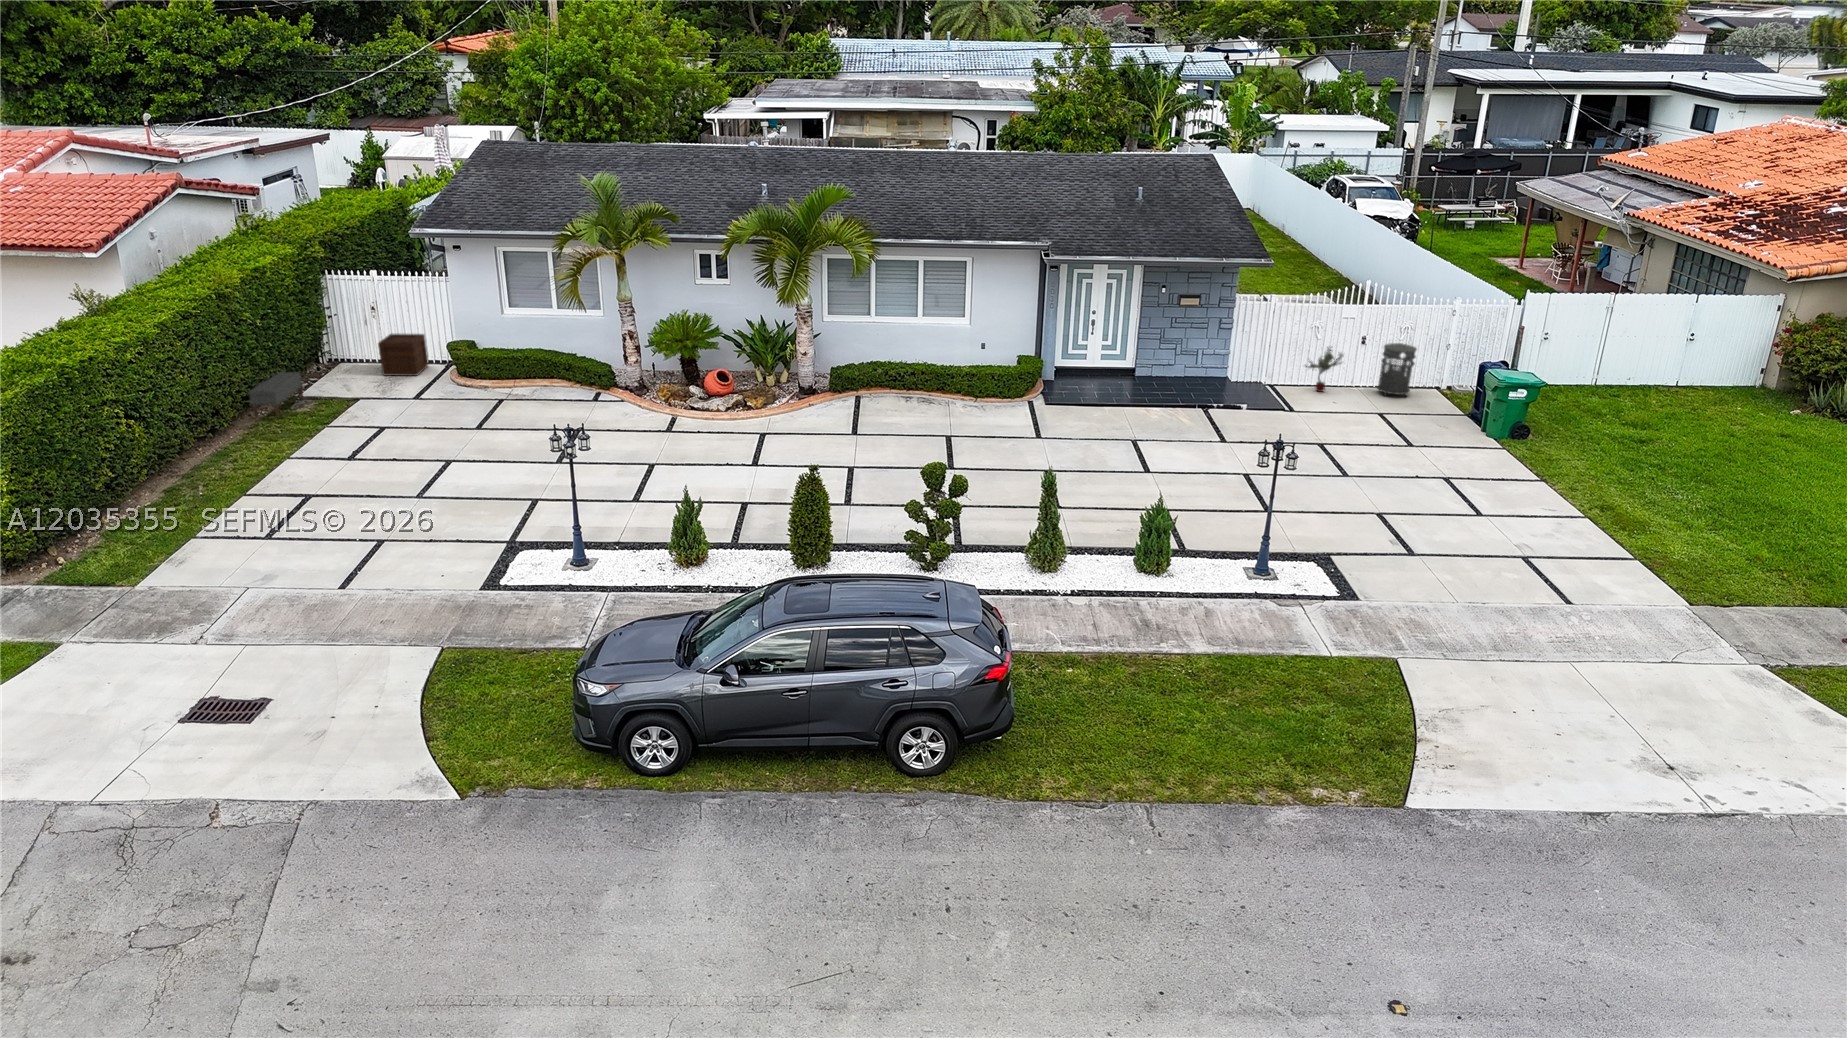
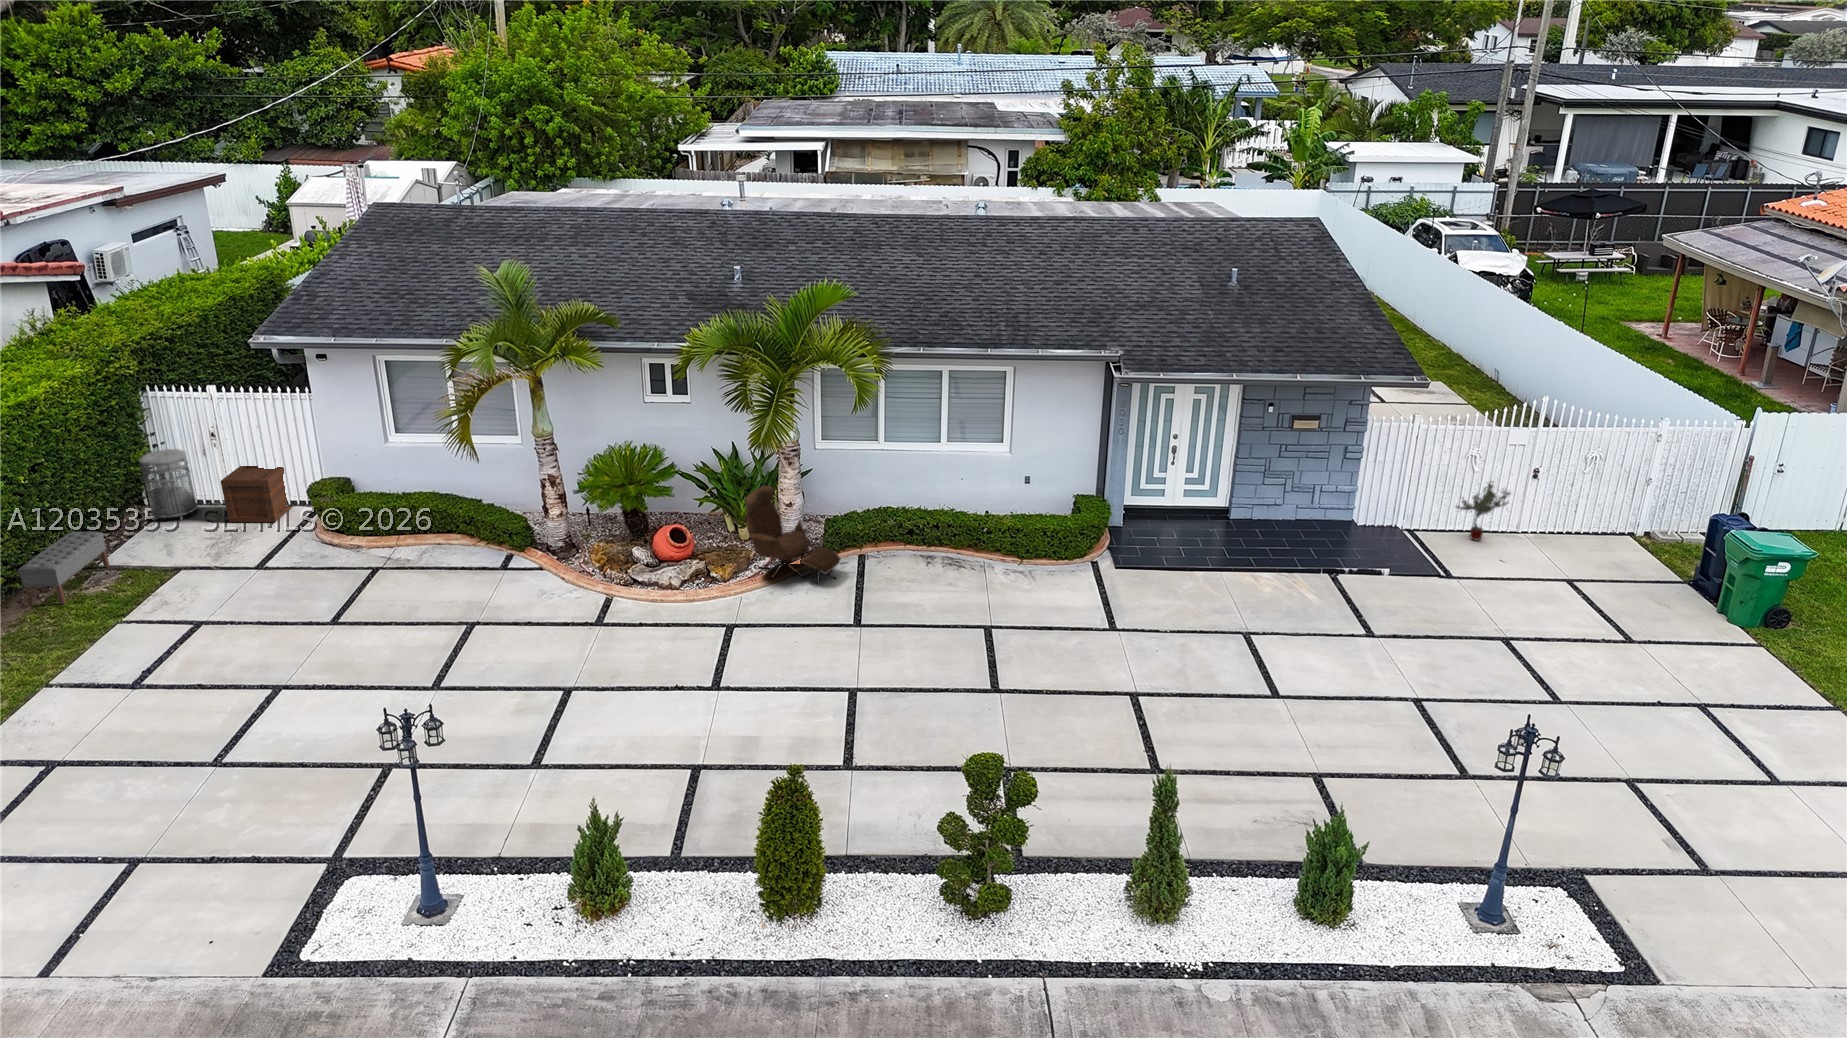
lounge chair: none [773,342,843,412] -> present [746,486,840,583]
trash can: present [1377,343,1417,396] -> present [139,449,198,520]

